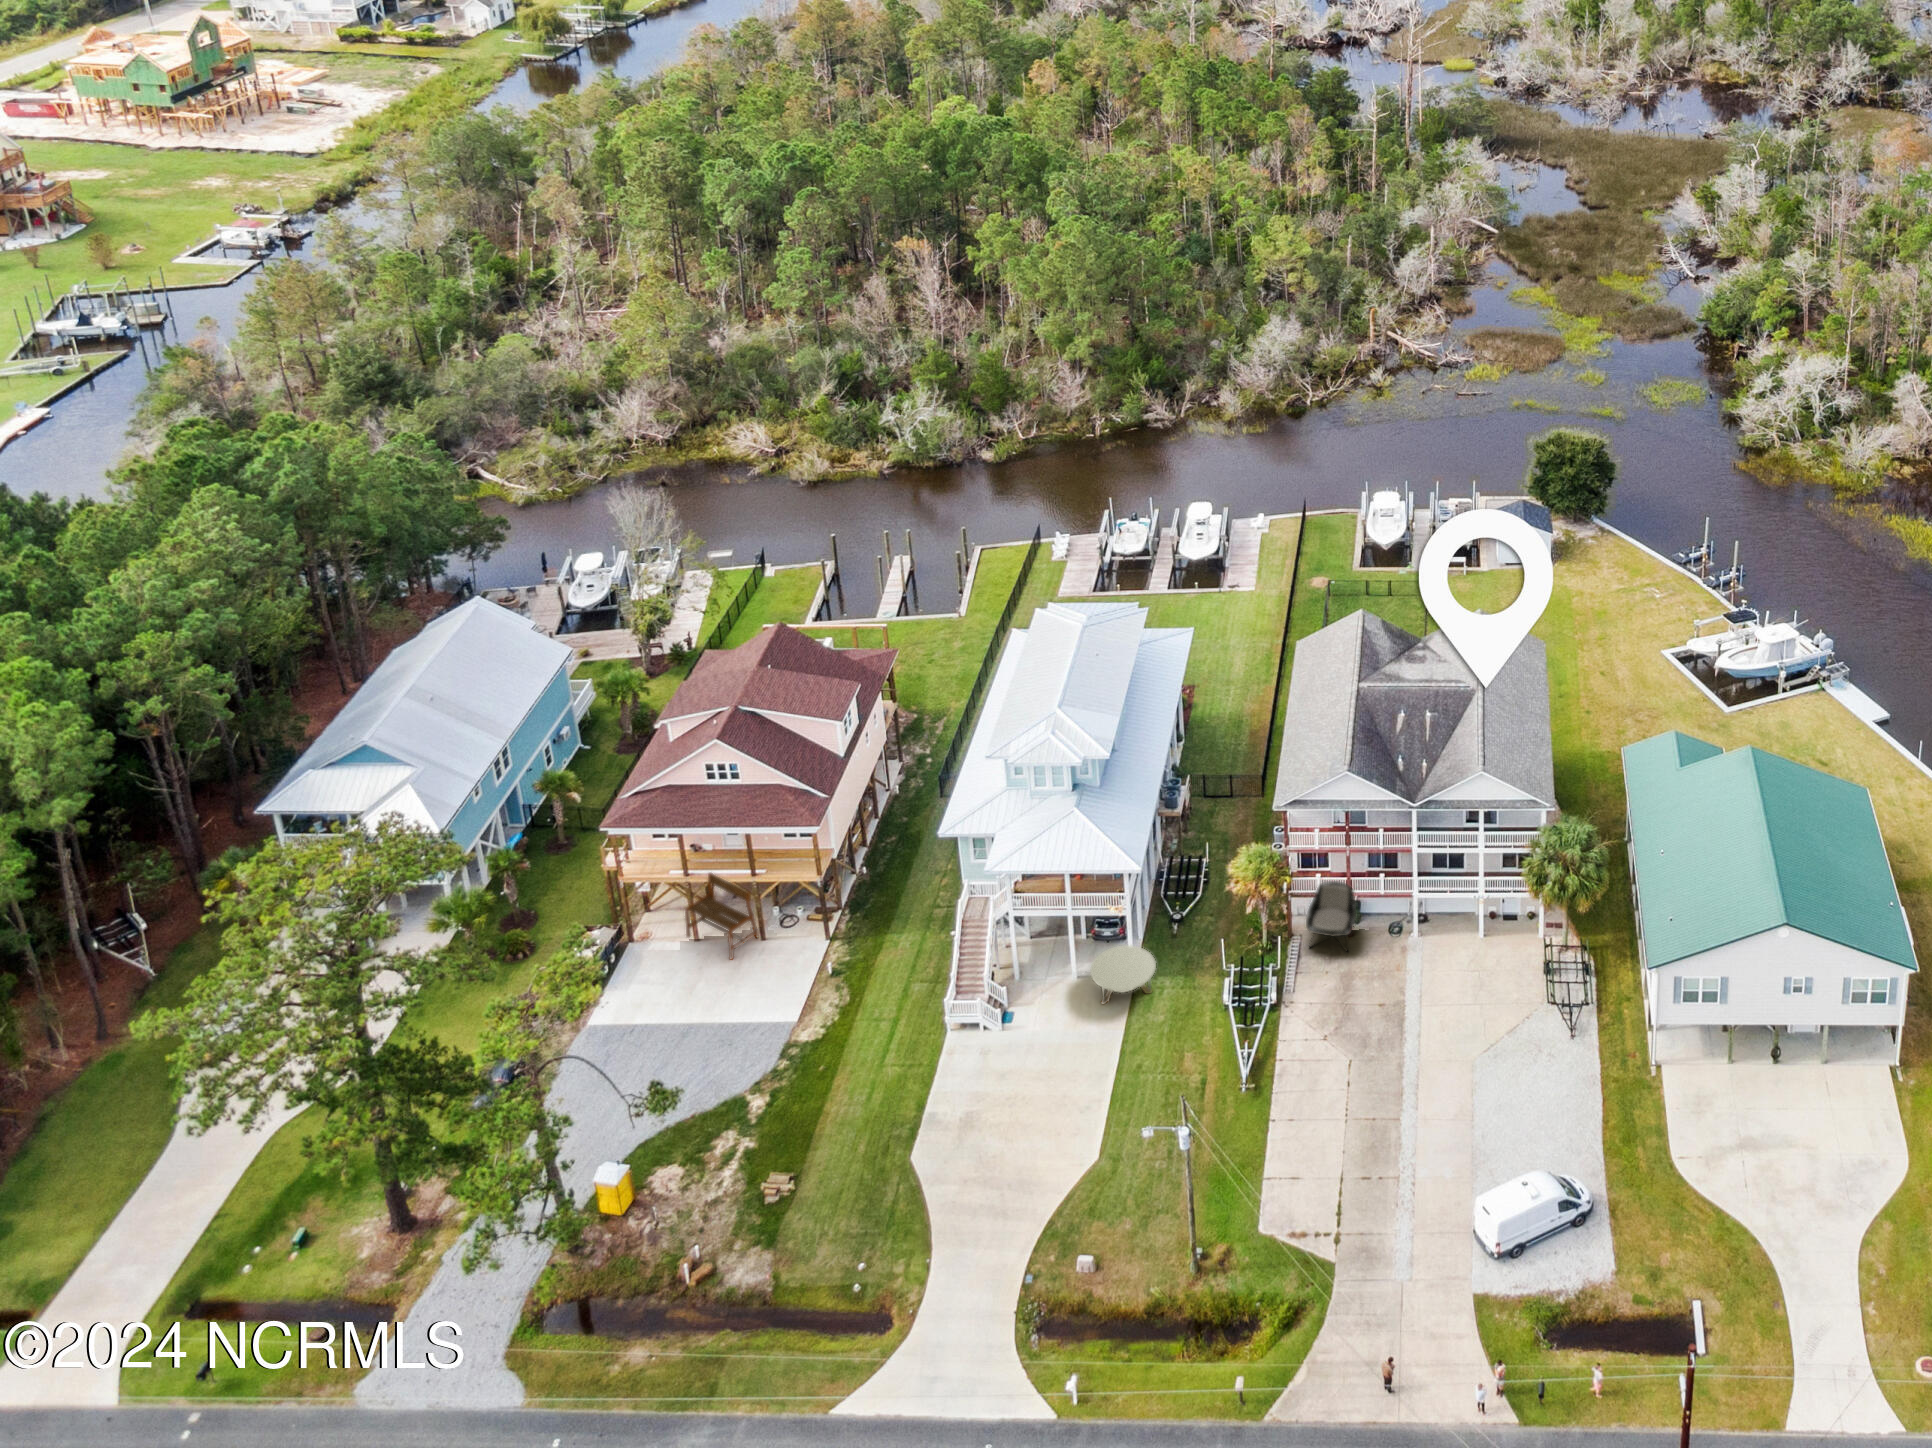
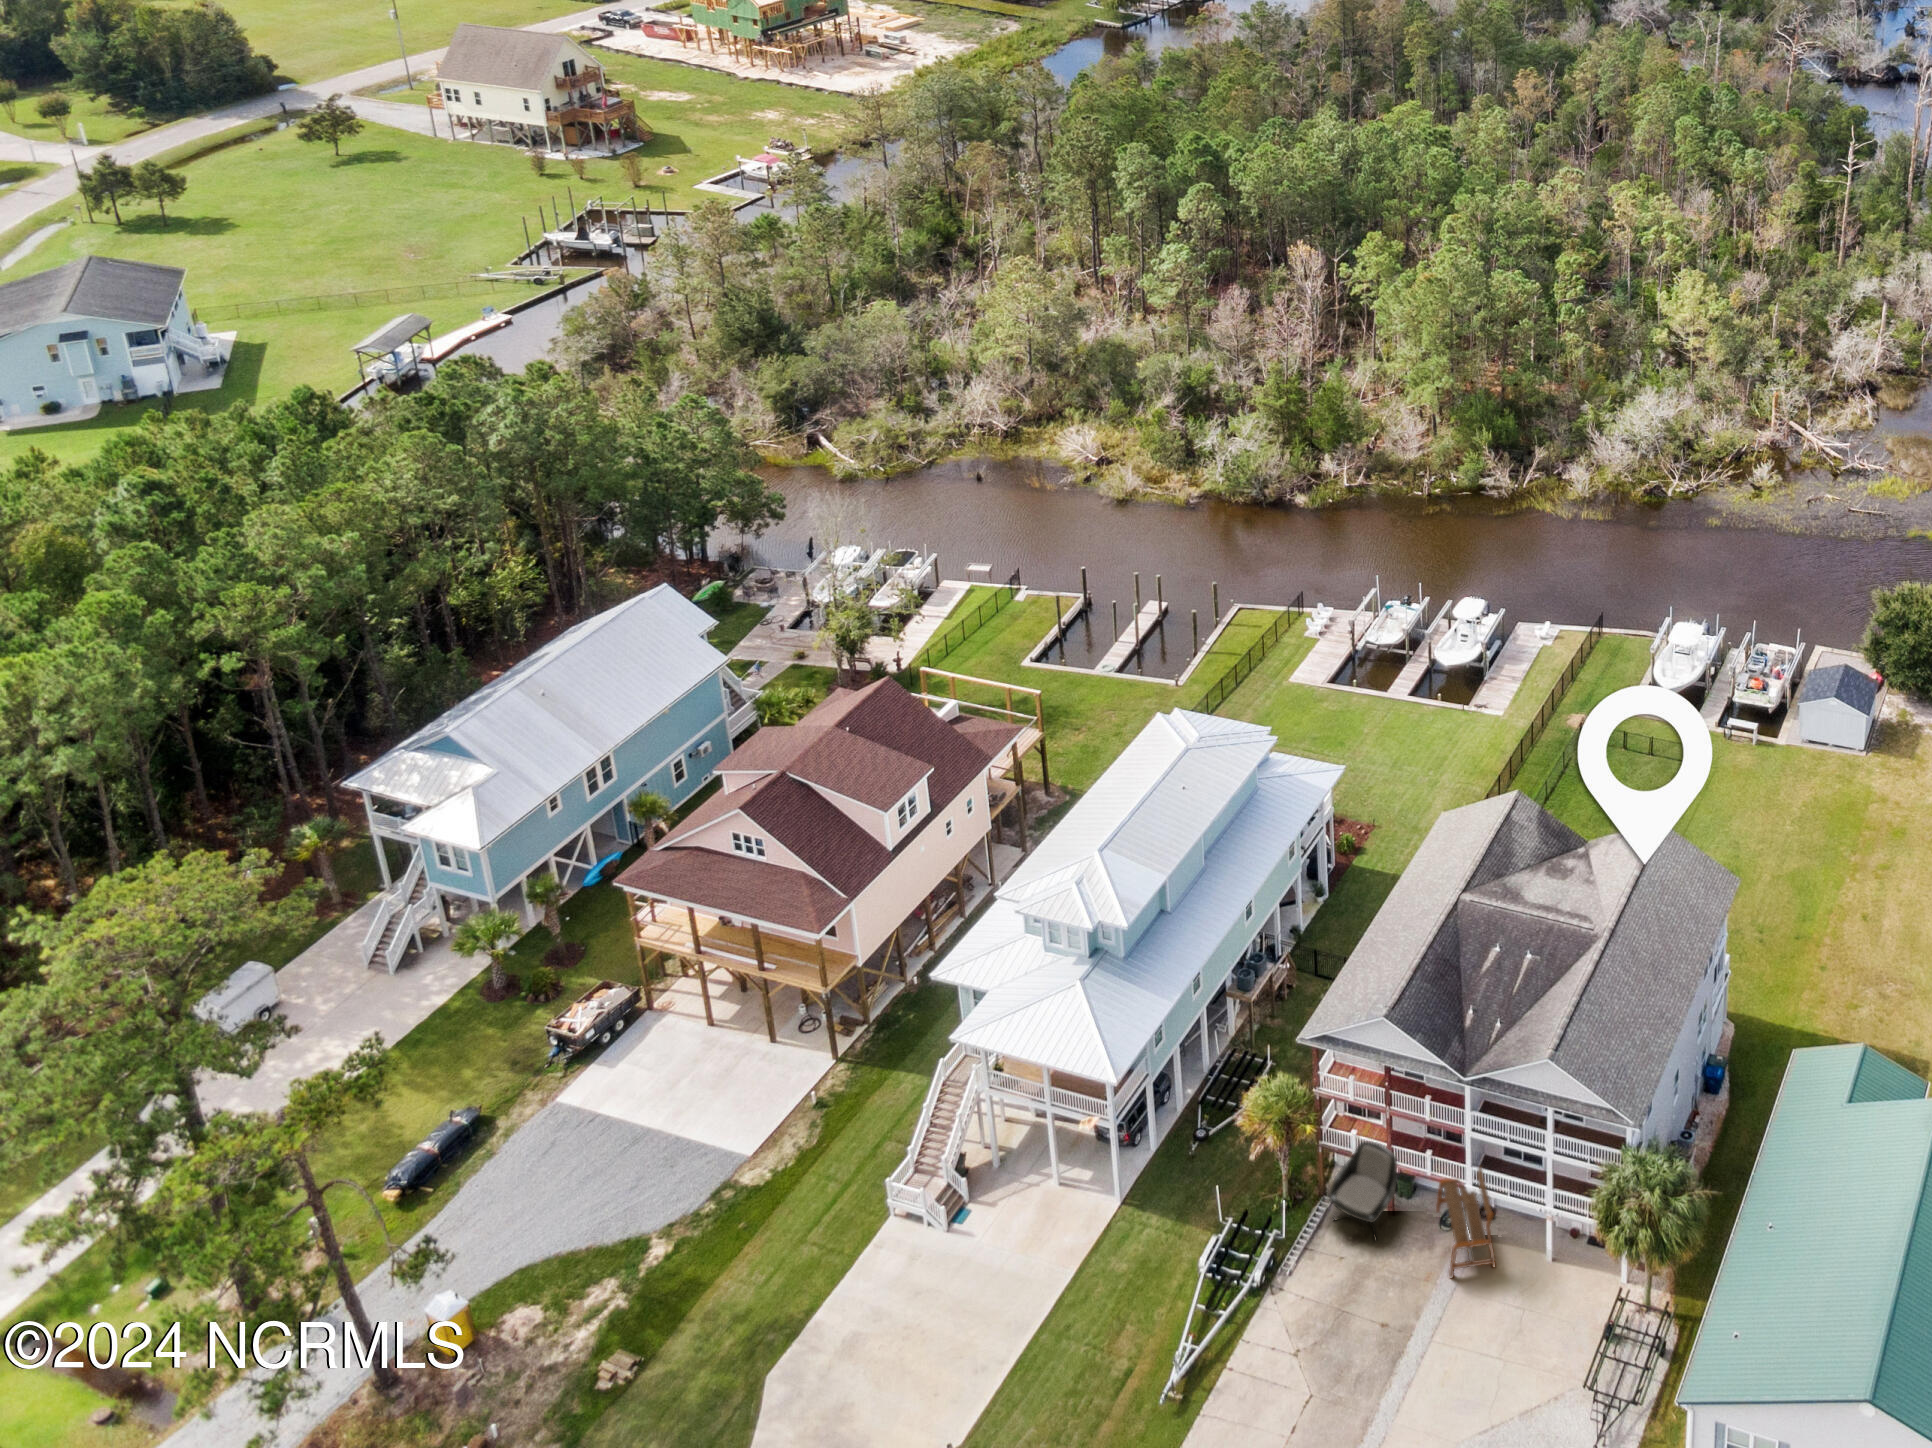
bench: present [685,873,759,959] -> present [1436,1166,1495,1277]
round table: present [1090,946,1156,1004] -> none [1059,1157,1139,1230]

